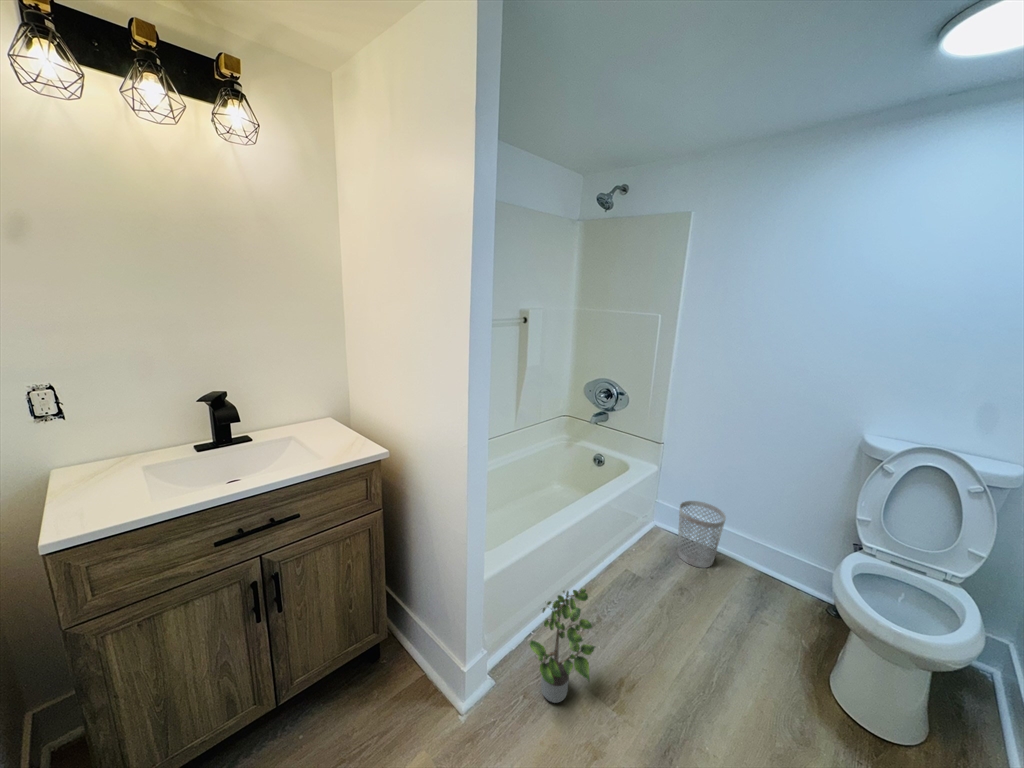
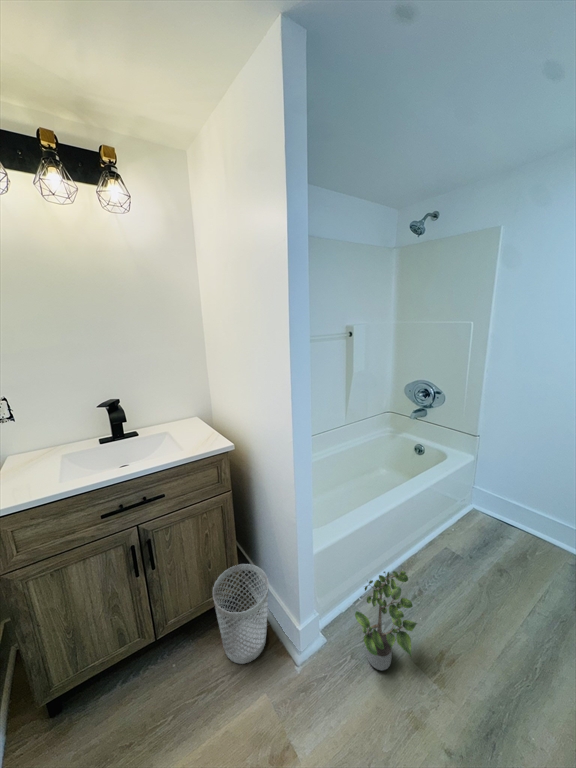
wastebasket: present [677,501,726,568] -> present [213,564,269,664]

